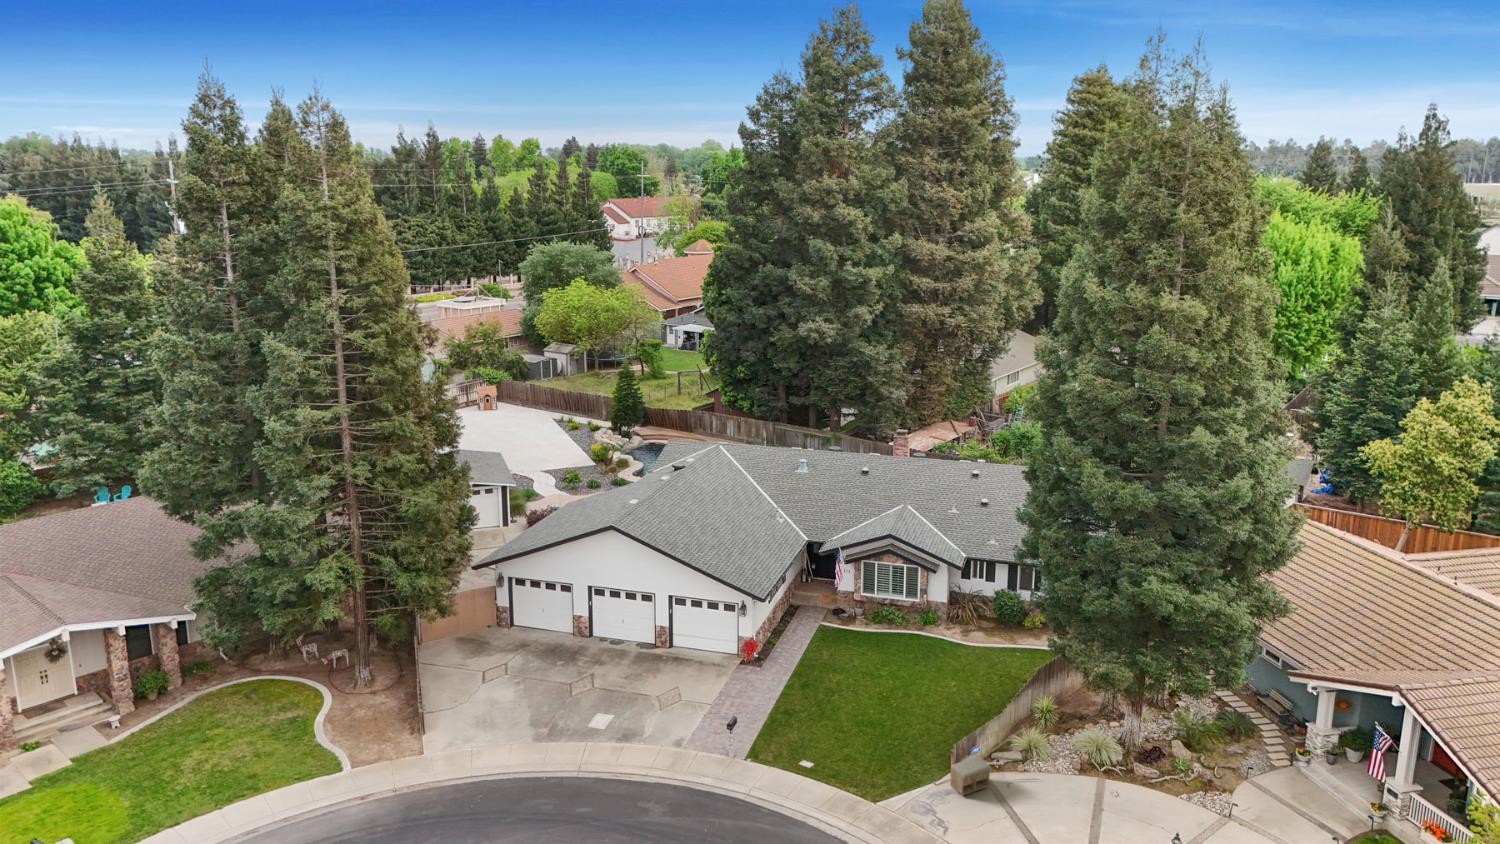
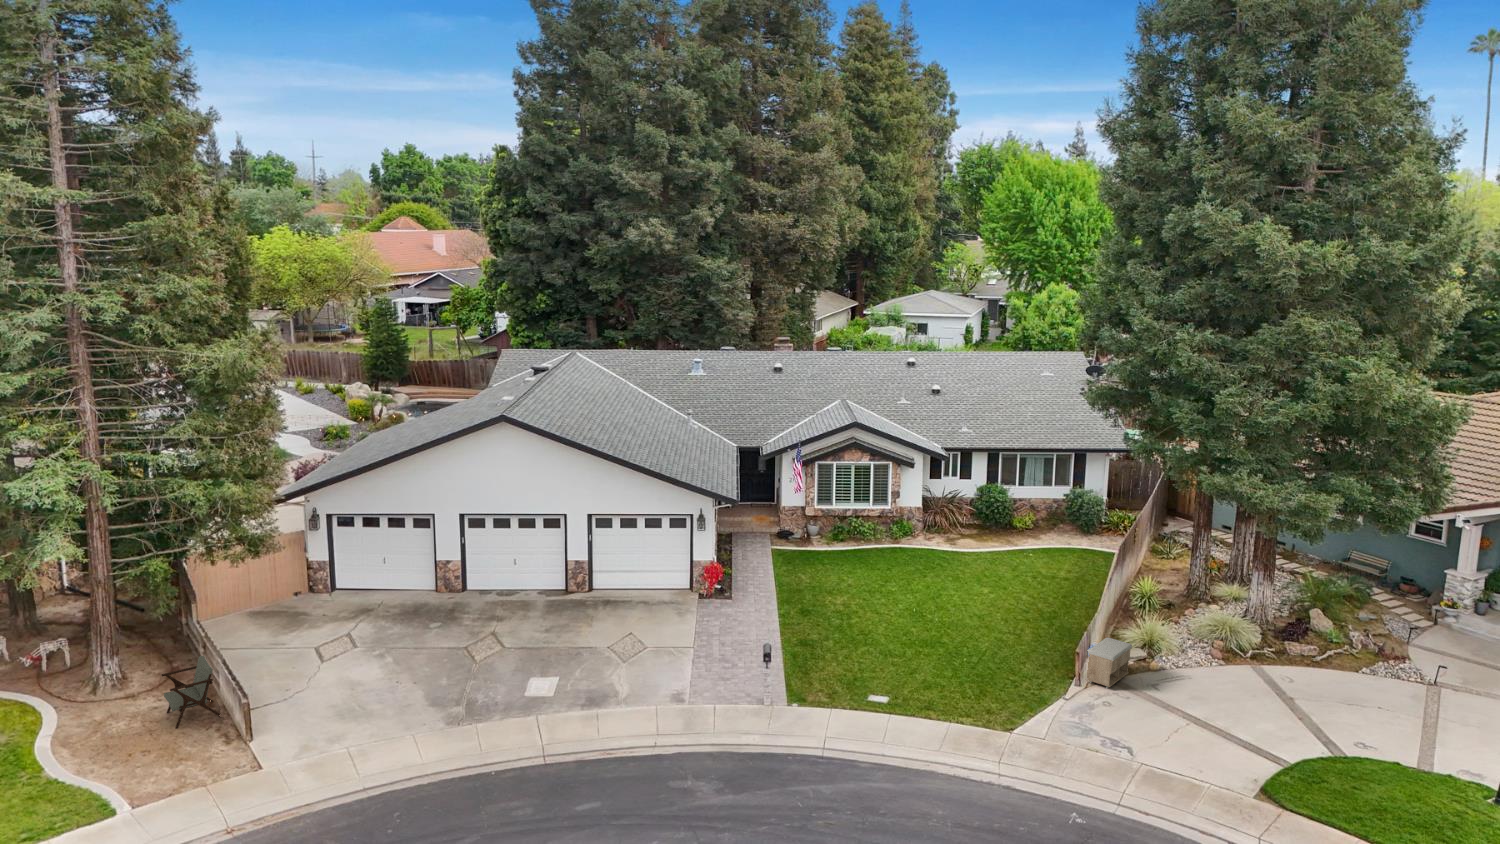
lounge chair: none [385,676,414,718] -> present [162,656,220,729]

